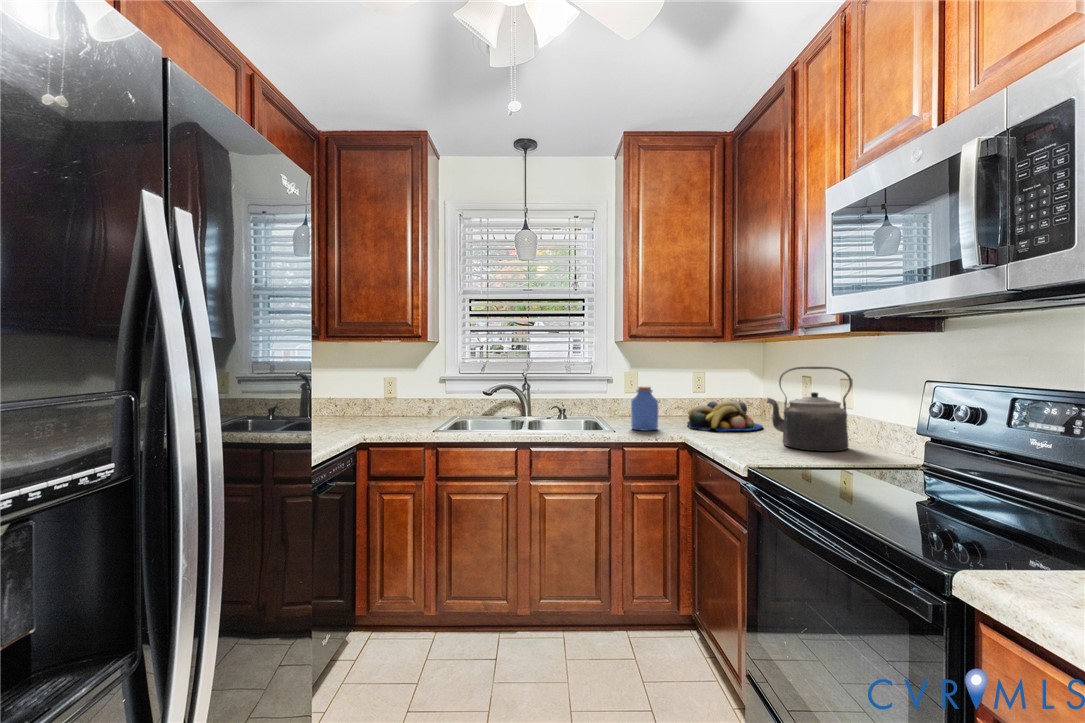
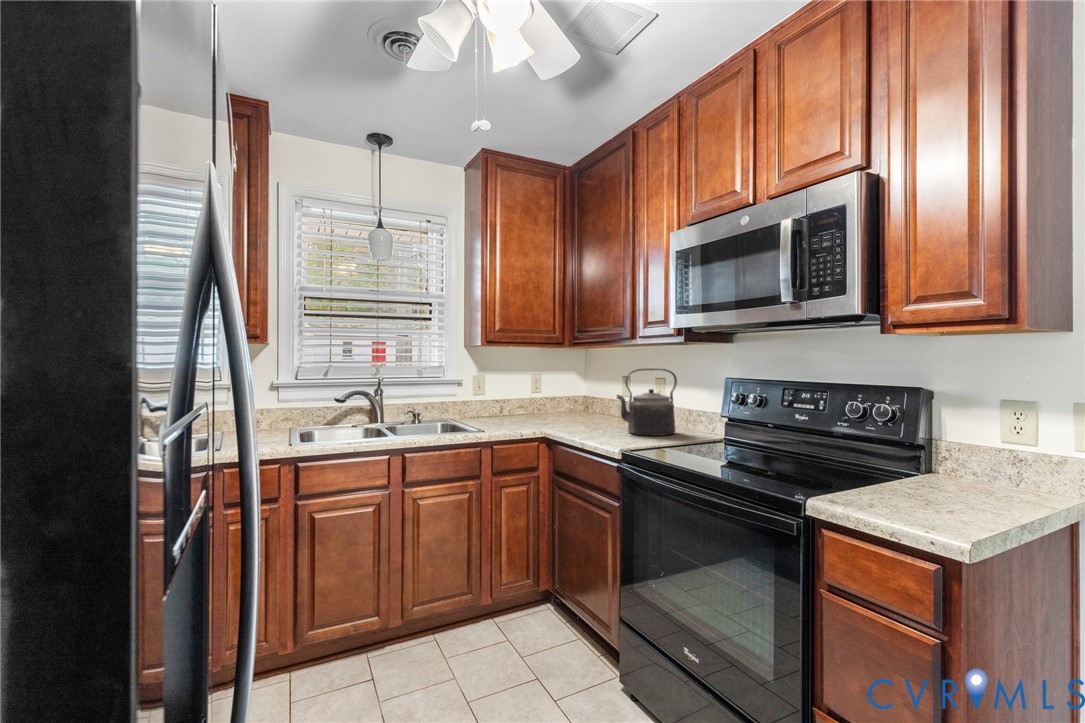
jar: present [631,386,658,431] -> none [493,388,518,429]
fruit bowl: present [687,400,763,432] -> none [537,399,600,426]

